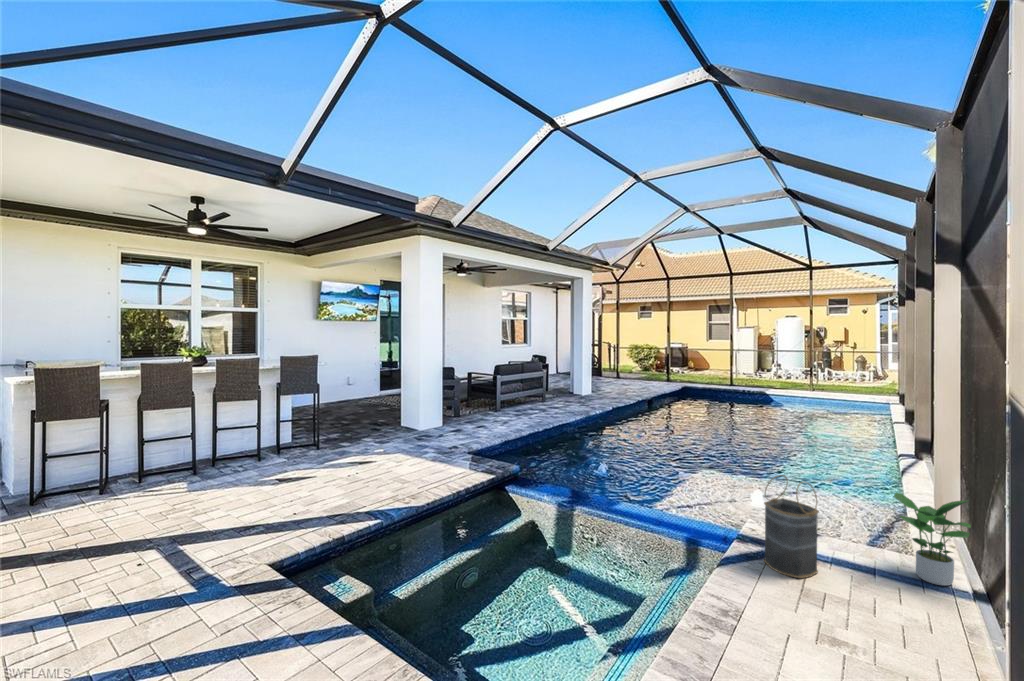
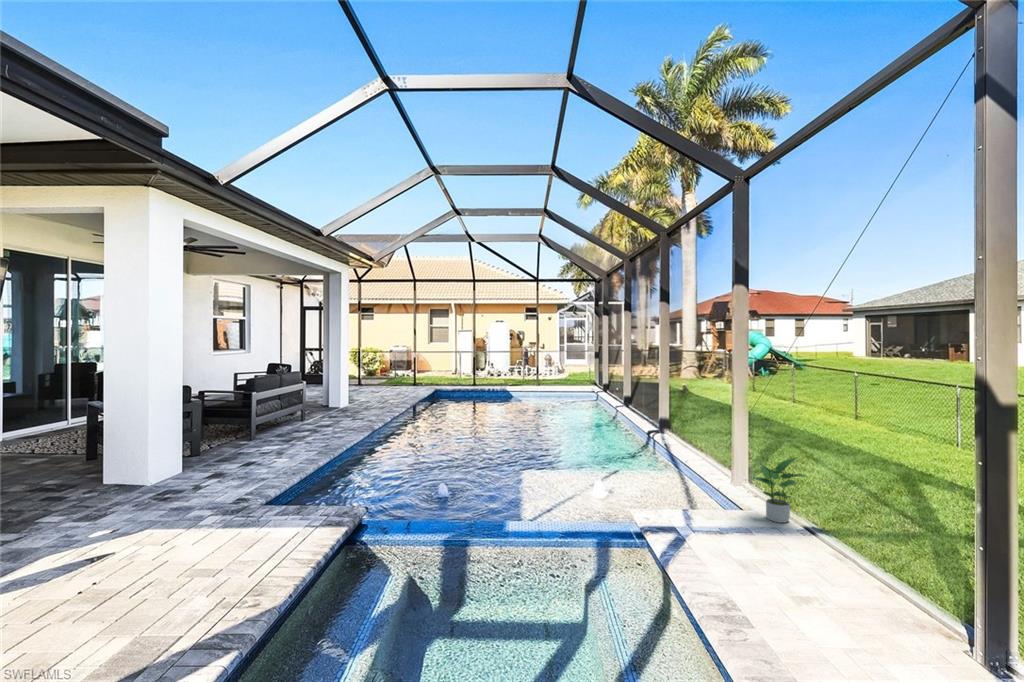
basket: present [764,475,819,578] -> none [690,460,731,545]

